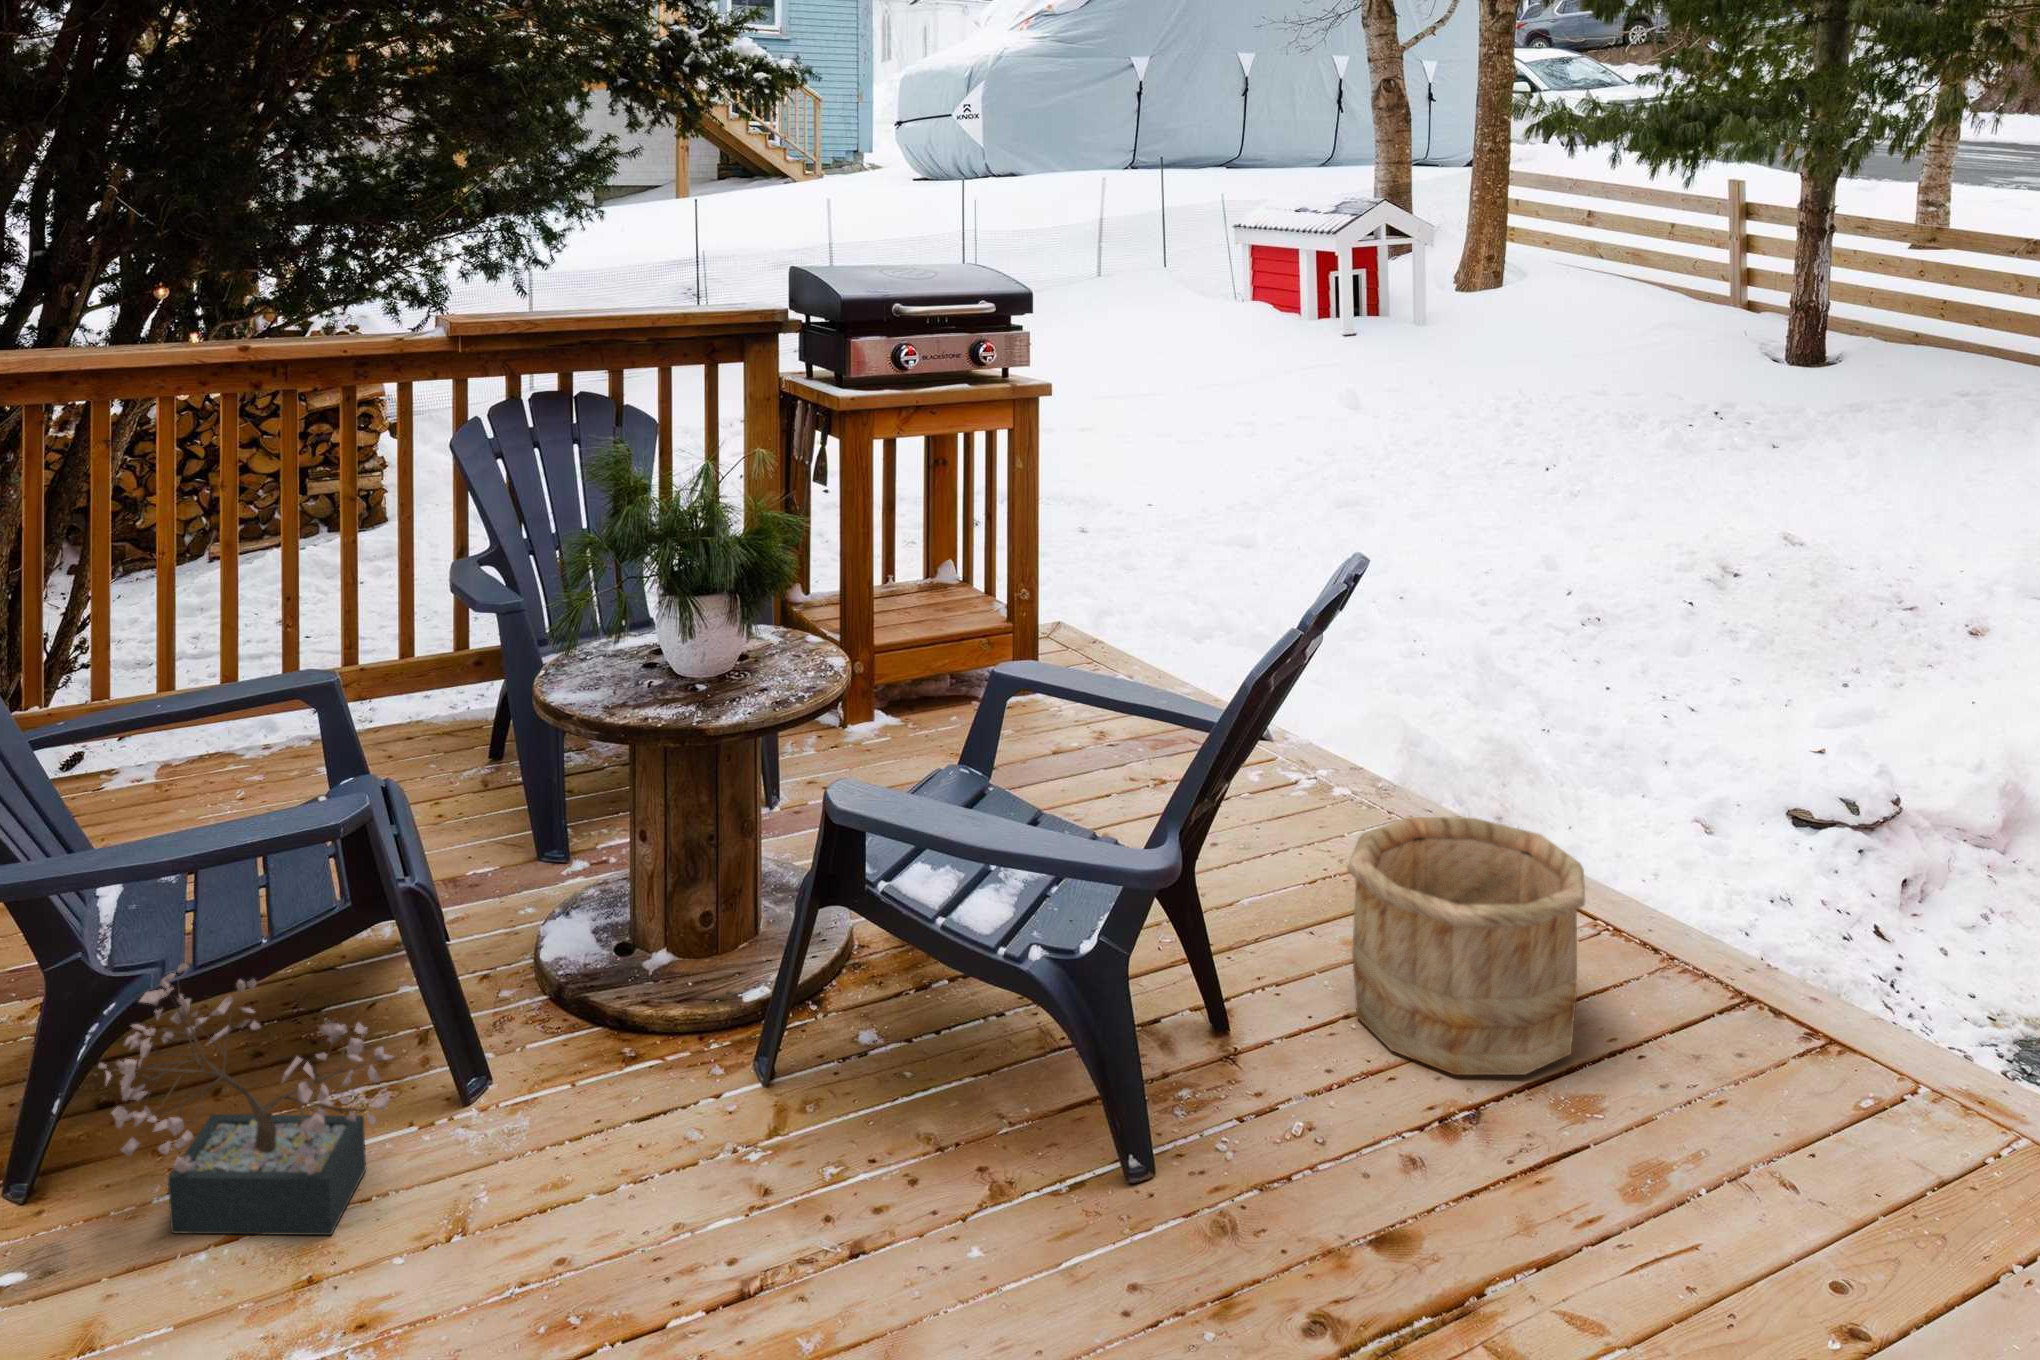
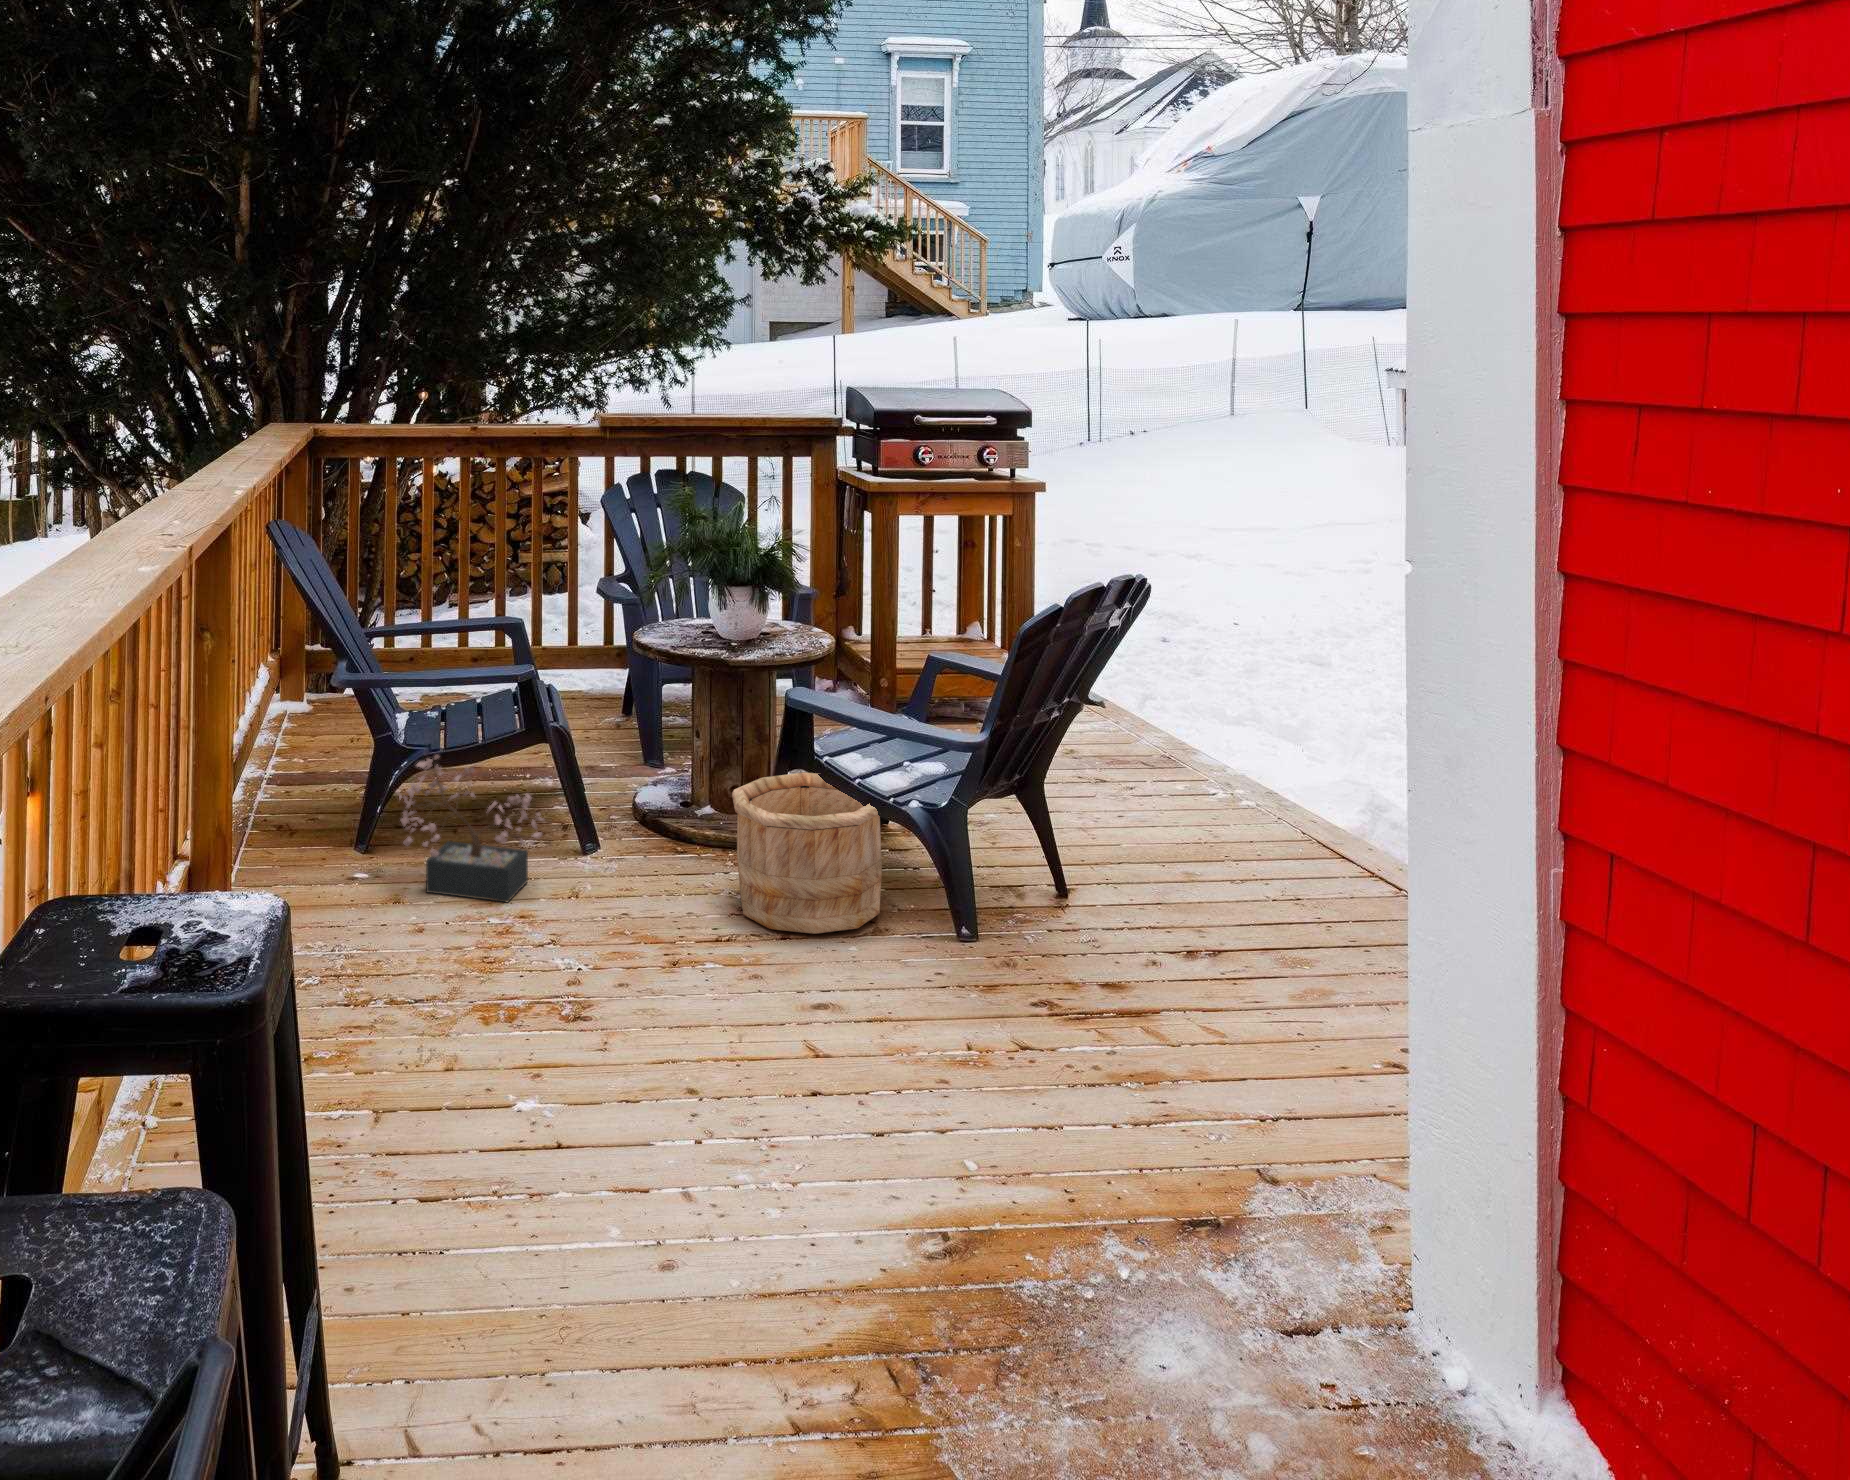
wooden bucket: present [1347,817,1585,1075] -> present [732,772,882,934]

